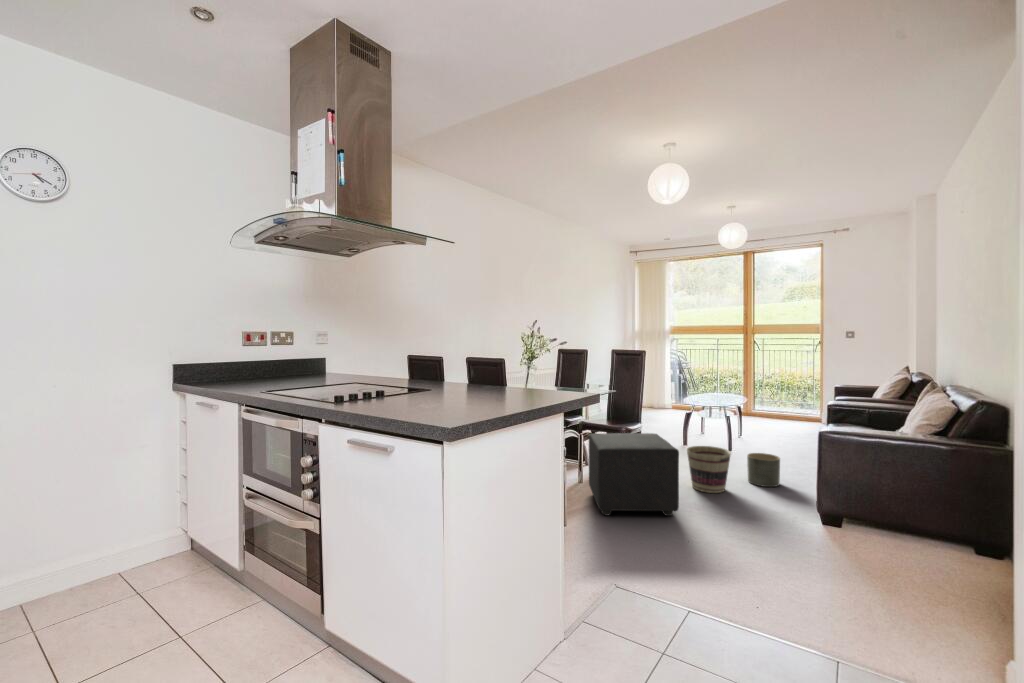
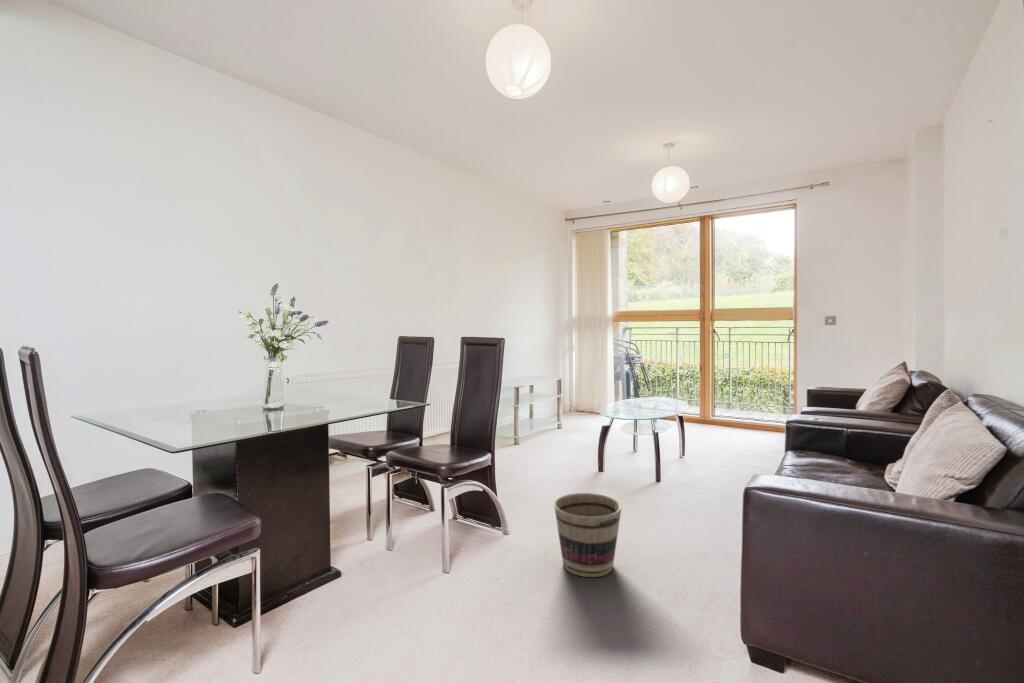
ottoman: present [589,433,679,516] -> none [345,480,498,644]
planter: present [747,453,780,487] -> none [657,501,706,561]

